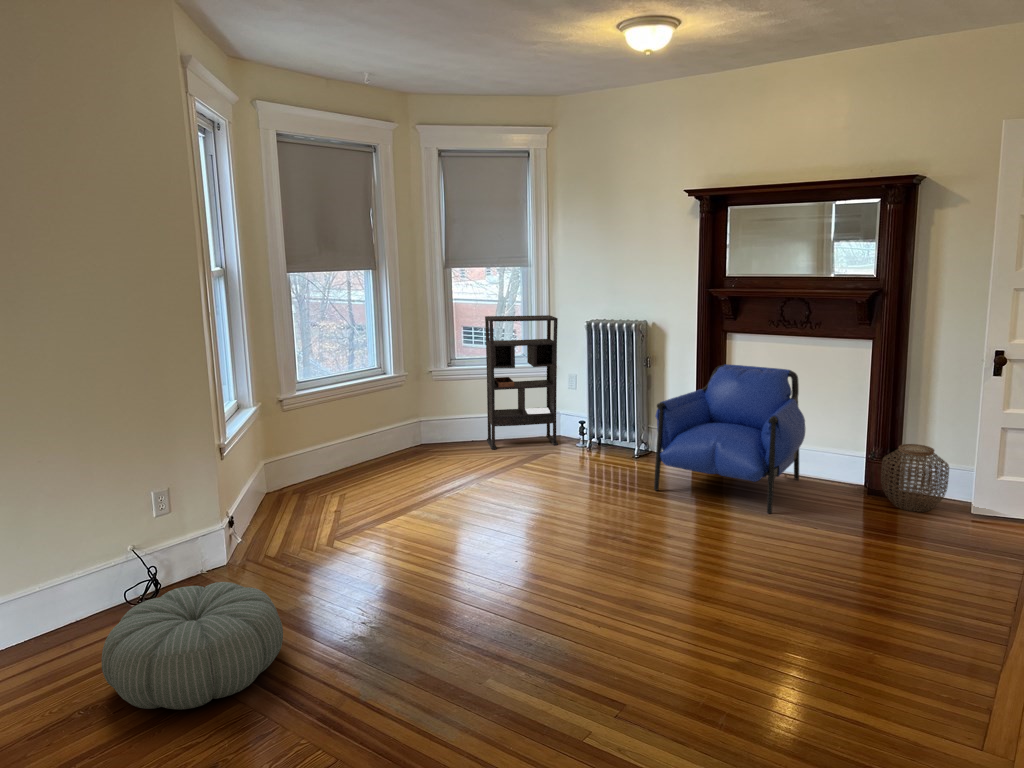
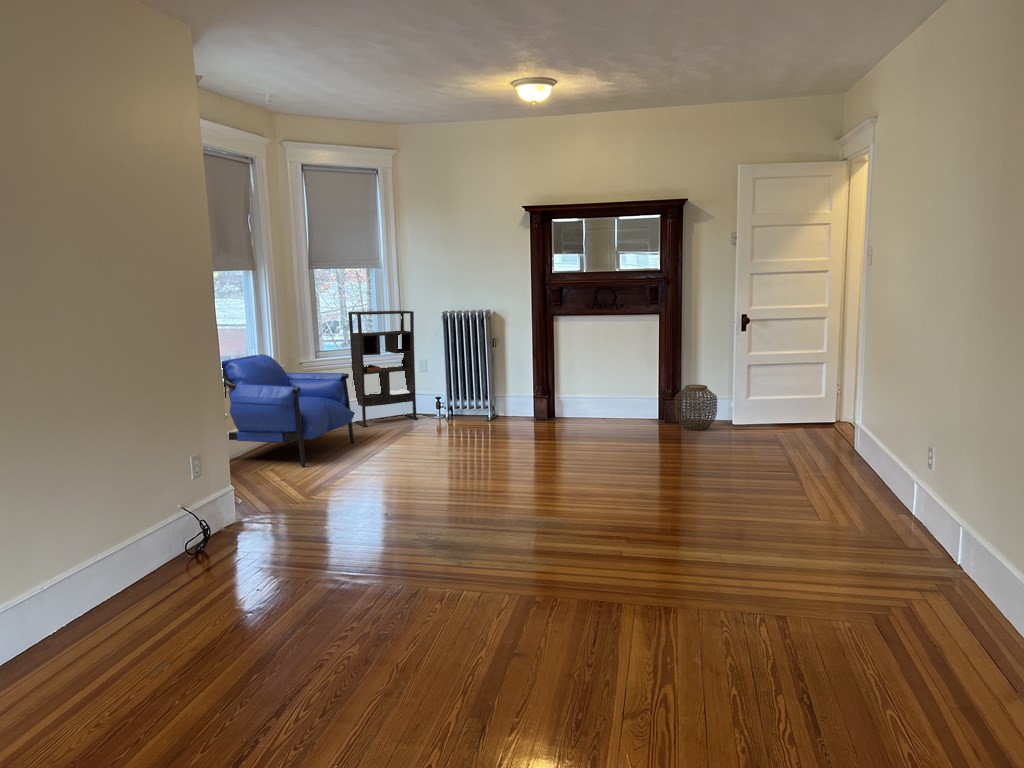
armchair: present [654,364,805,513] -> present [222,354,355,467]
pouf: present [102,582,283,710] -> none [179,510,330,607]

